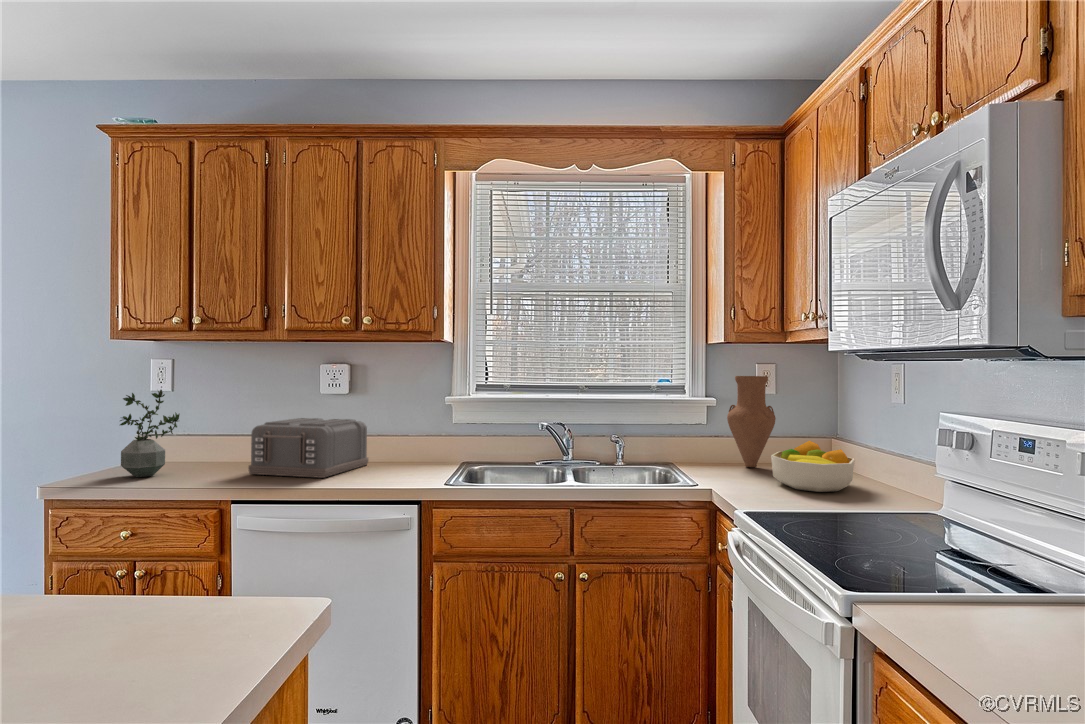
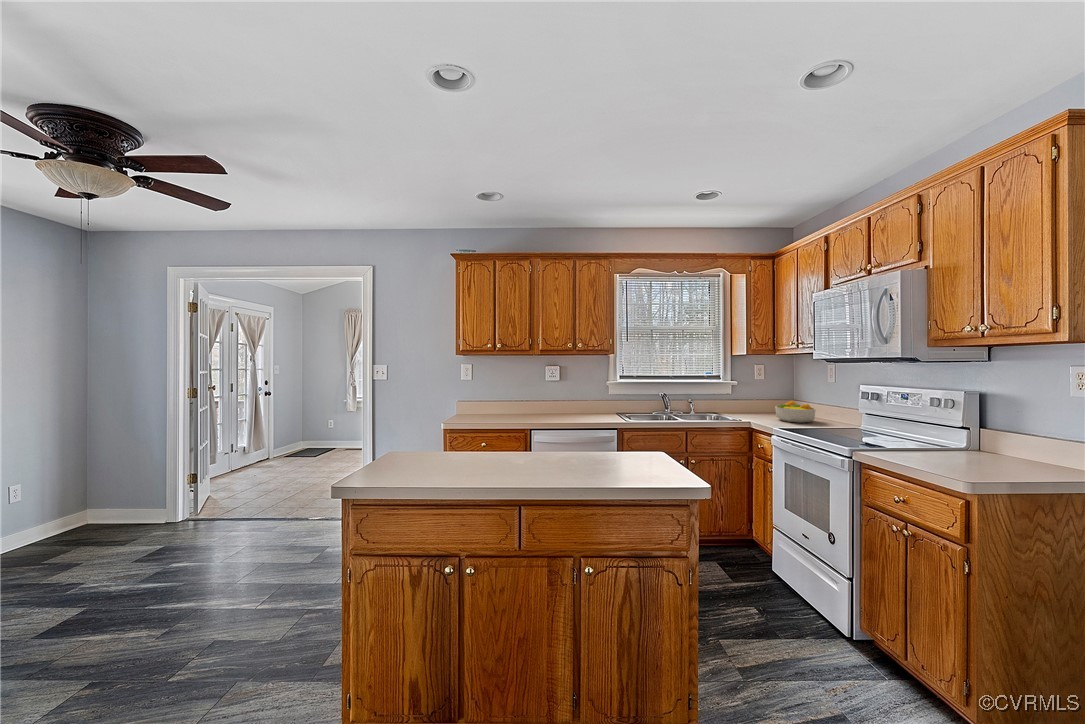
vase: present [727,376,776,467] -> none [745,371,770,414]
potted plant: present [120,390,180,477] -> none [471,379,493,421]
toaster: present [249,418,368,478] -> none [528,393,573,420]

